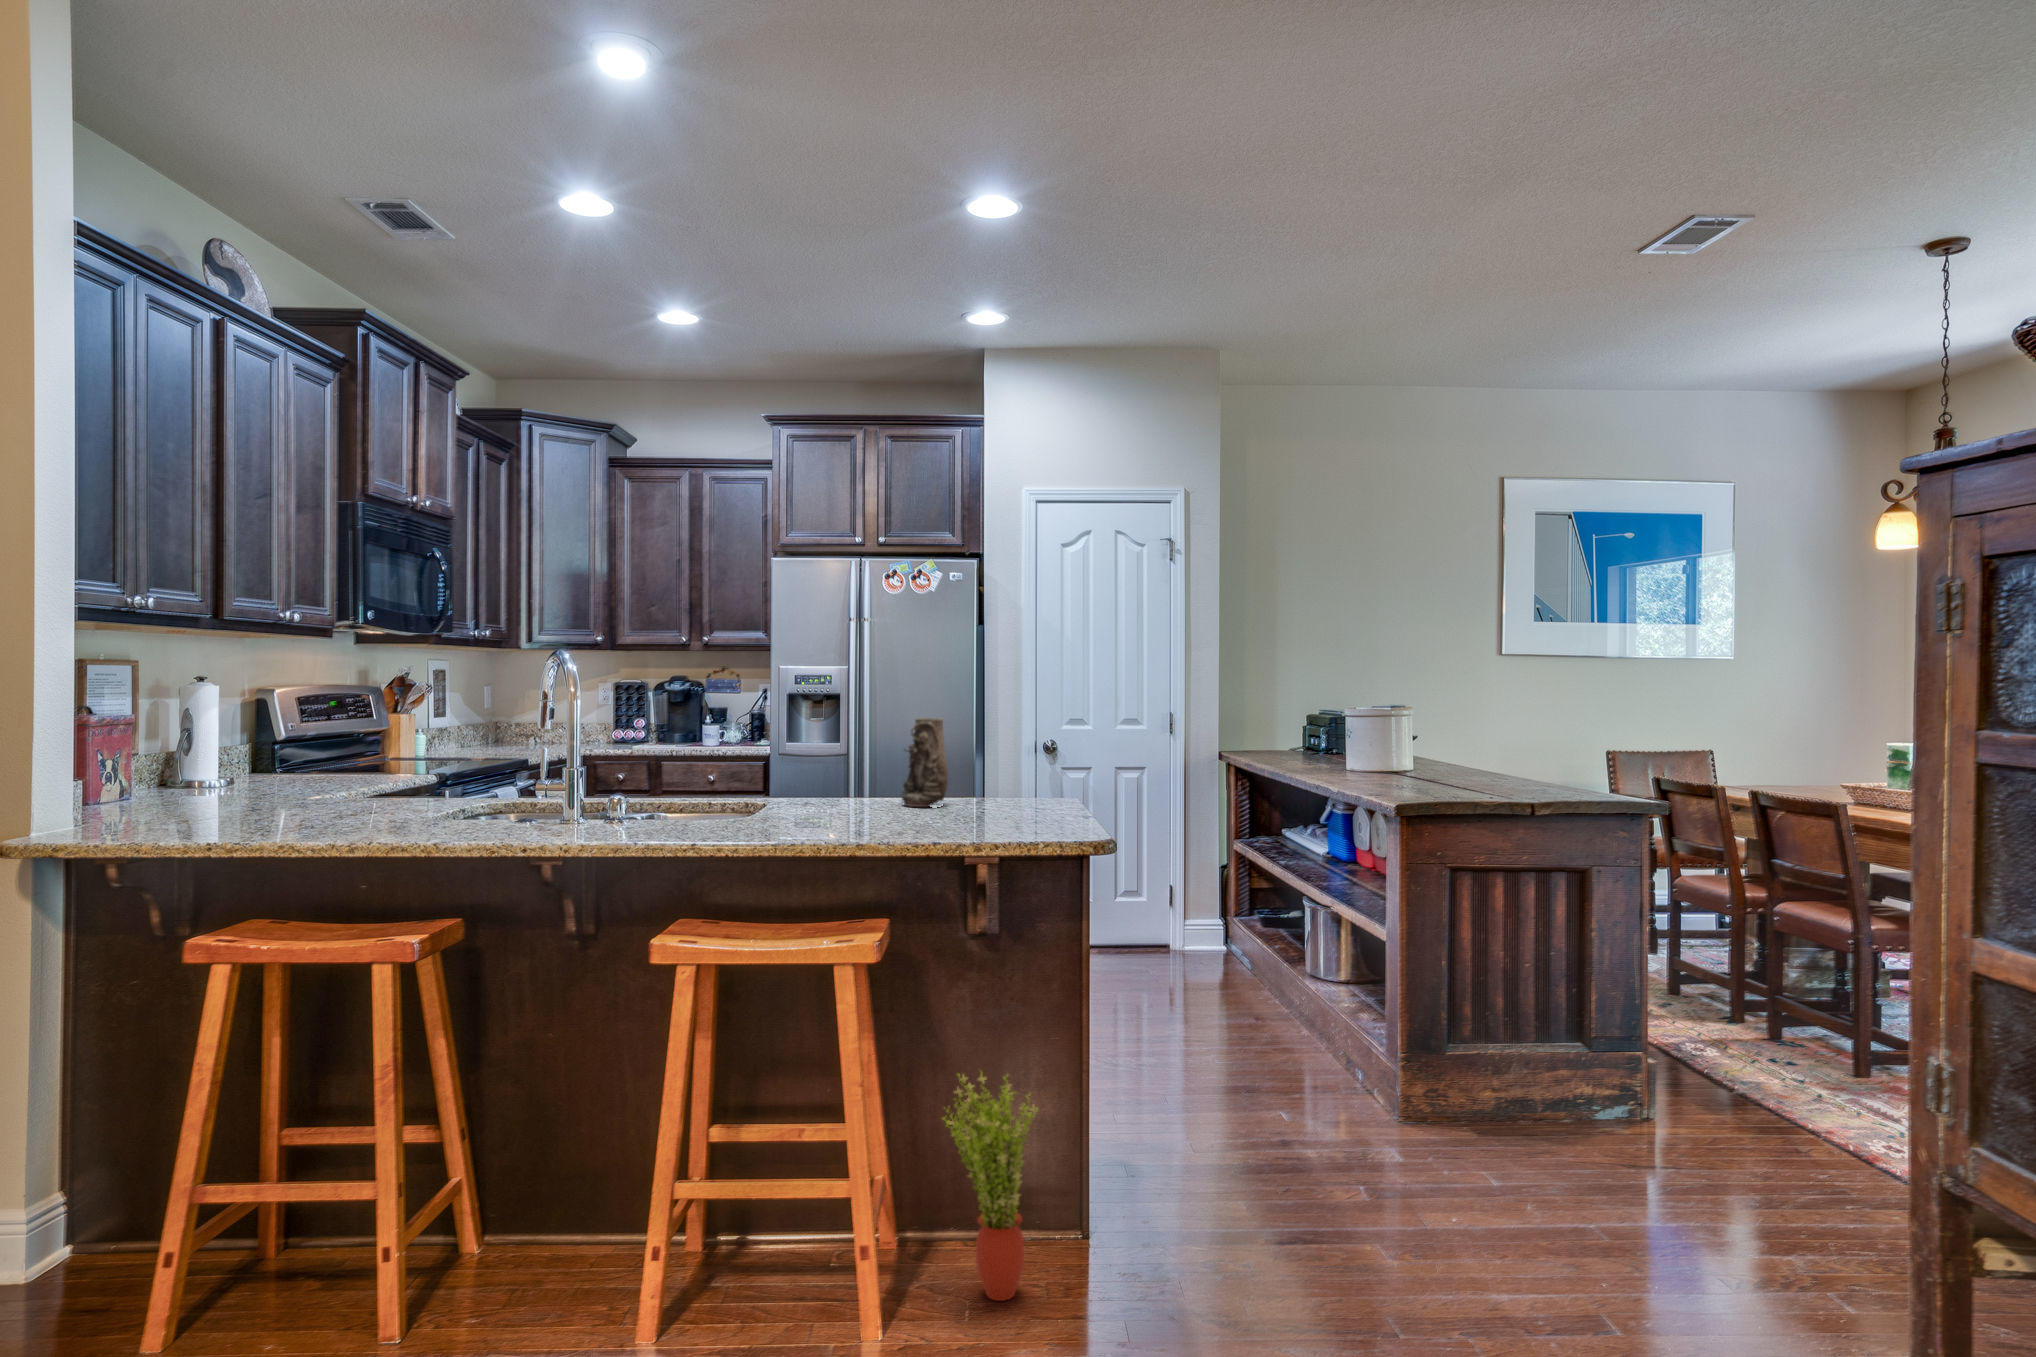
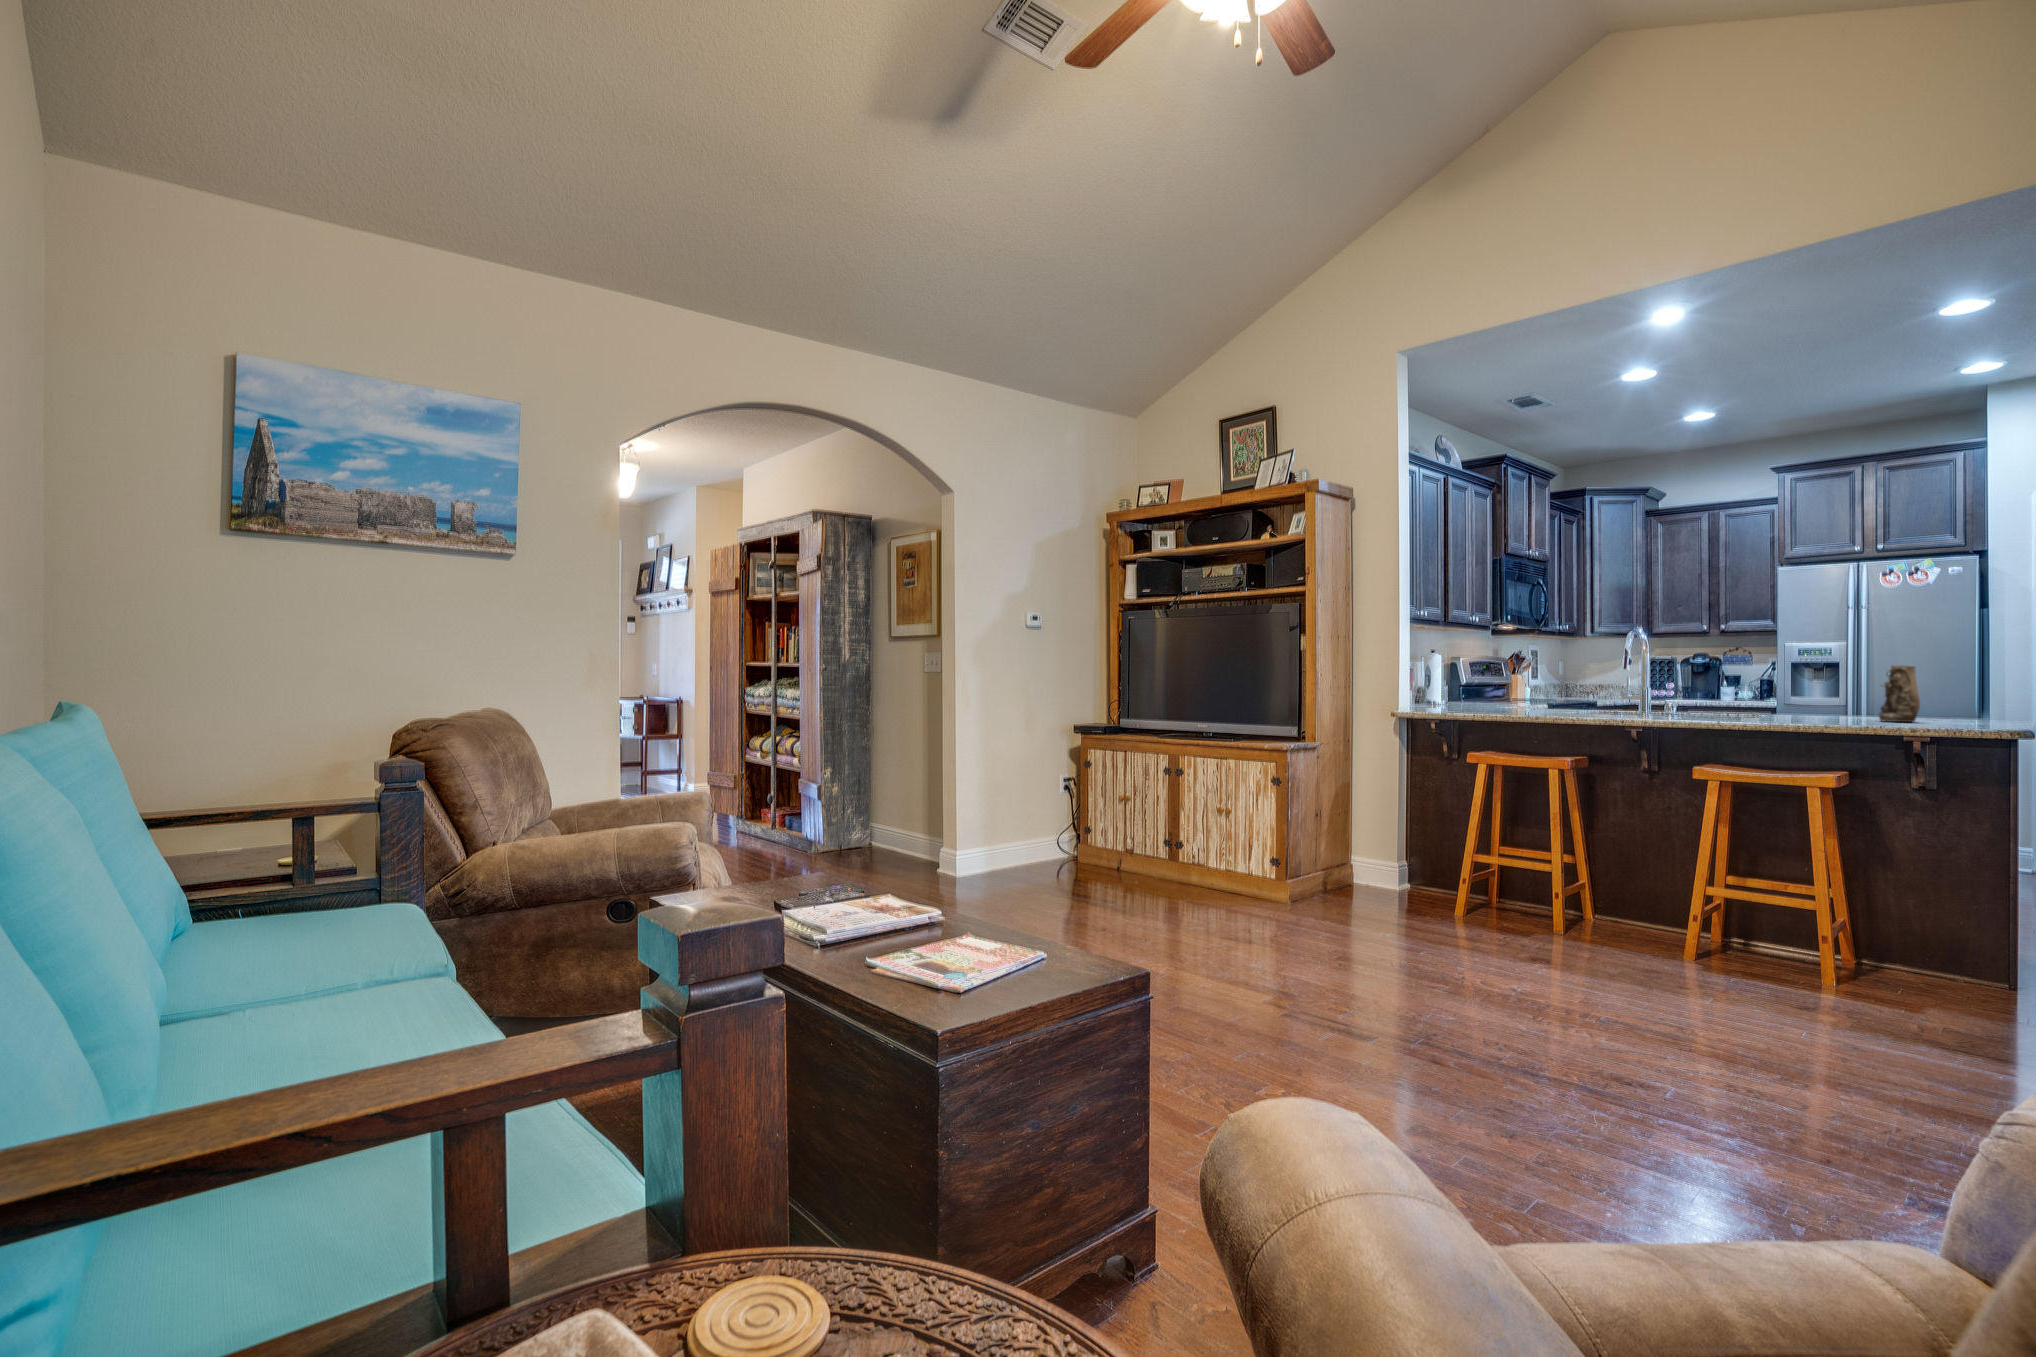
potted plant: present [943,1071,1038,1301] -> none [1887,851,1964,984]

